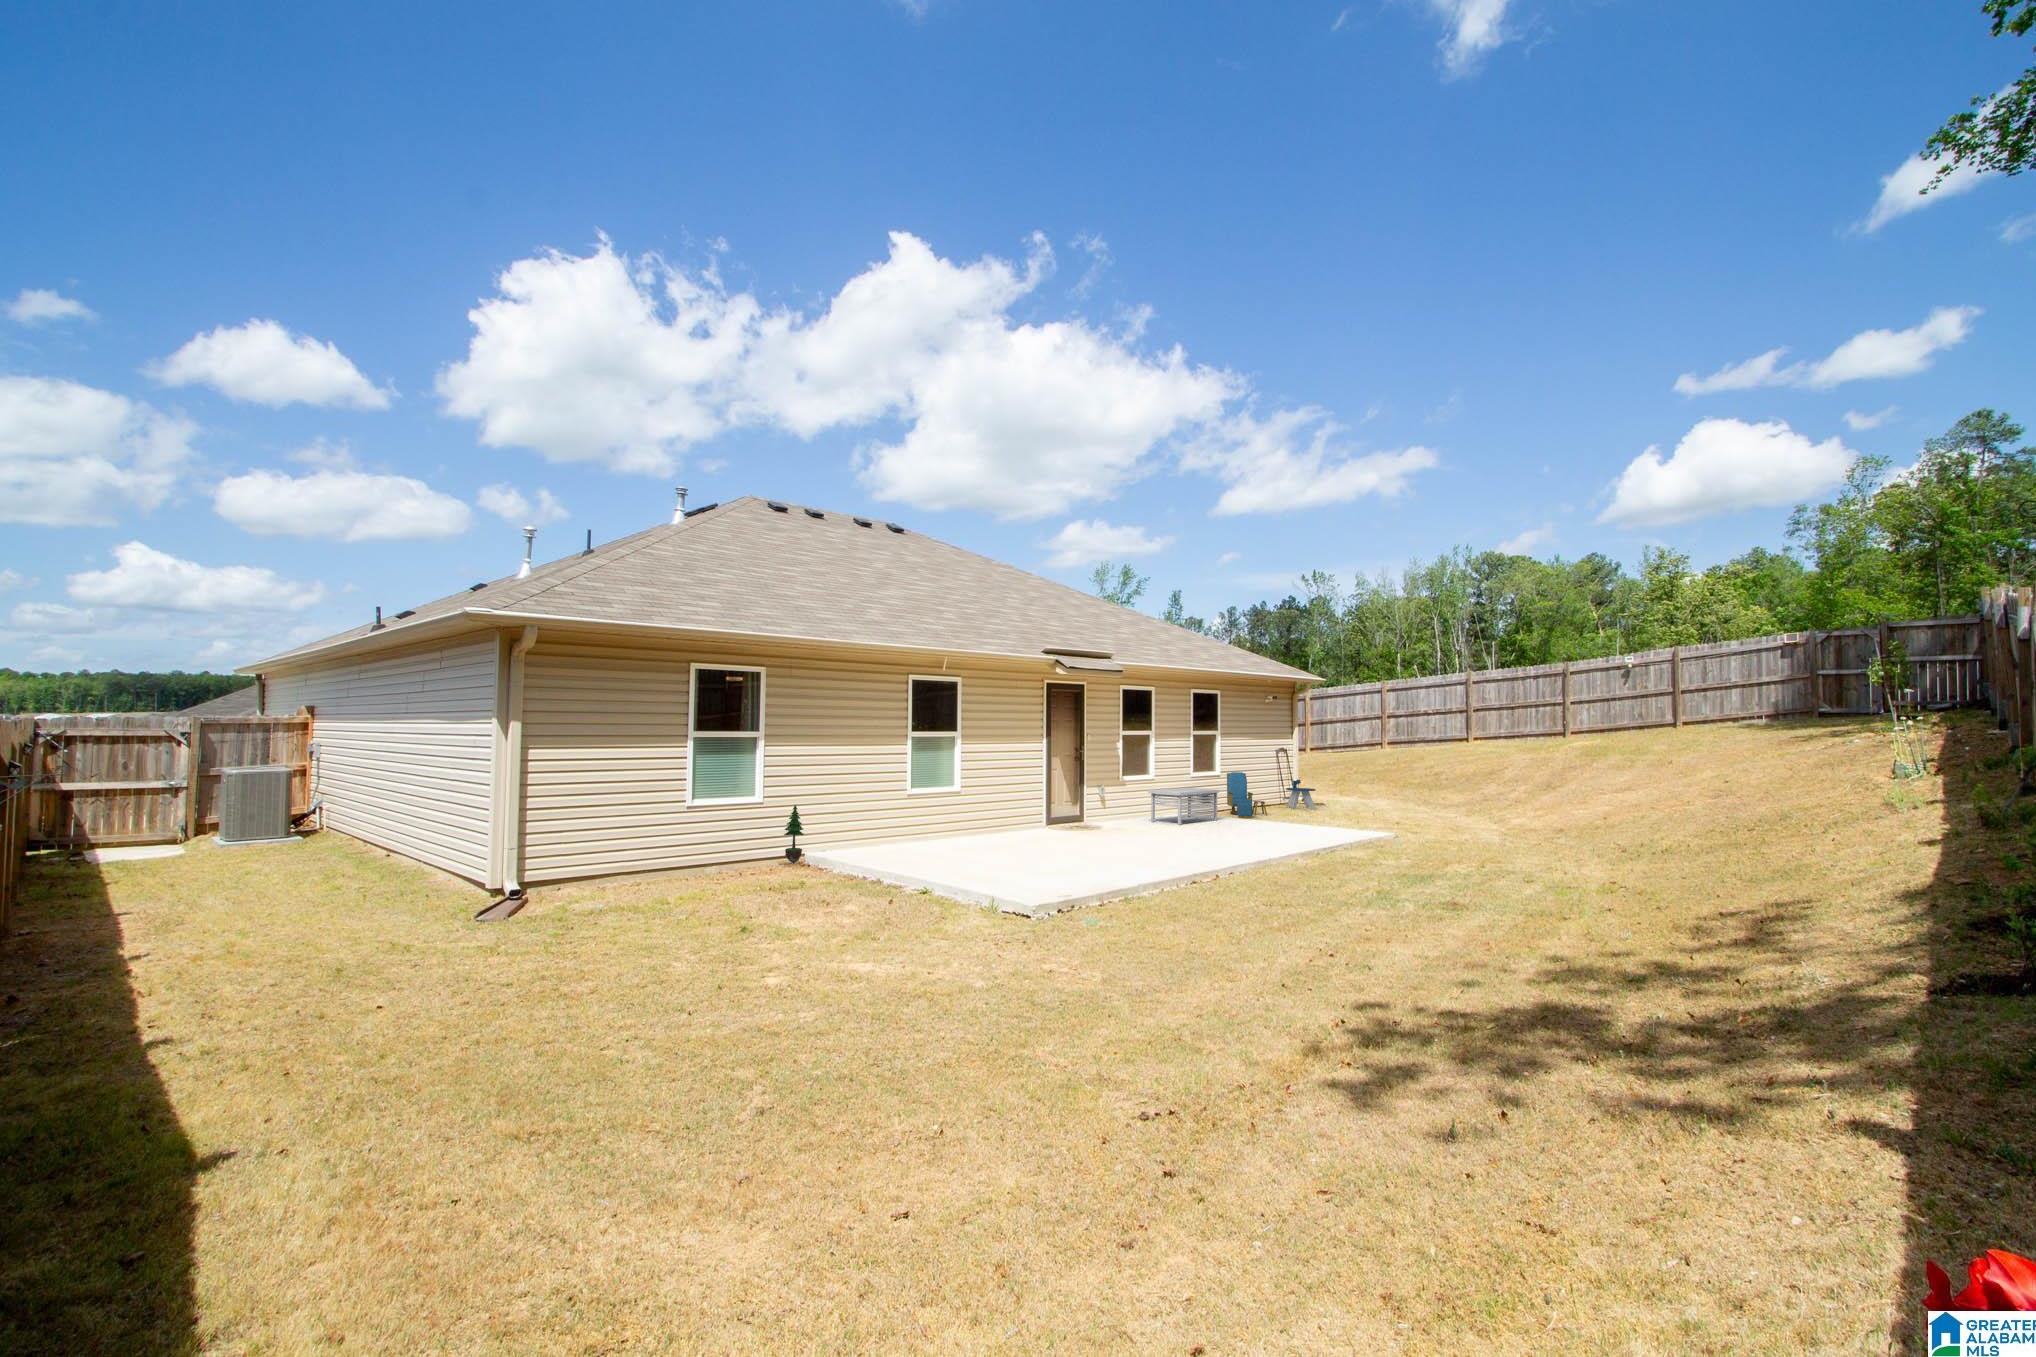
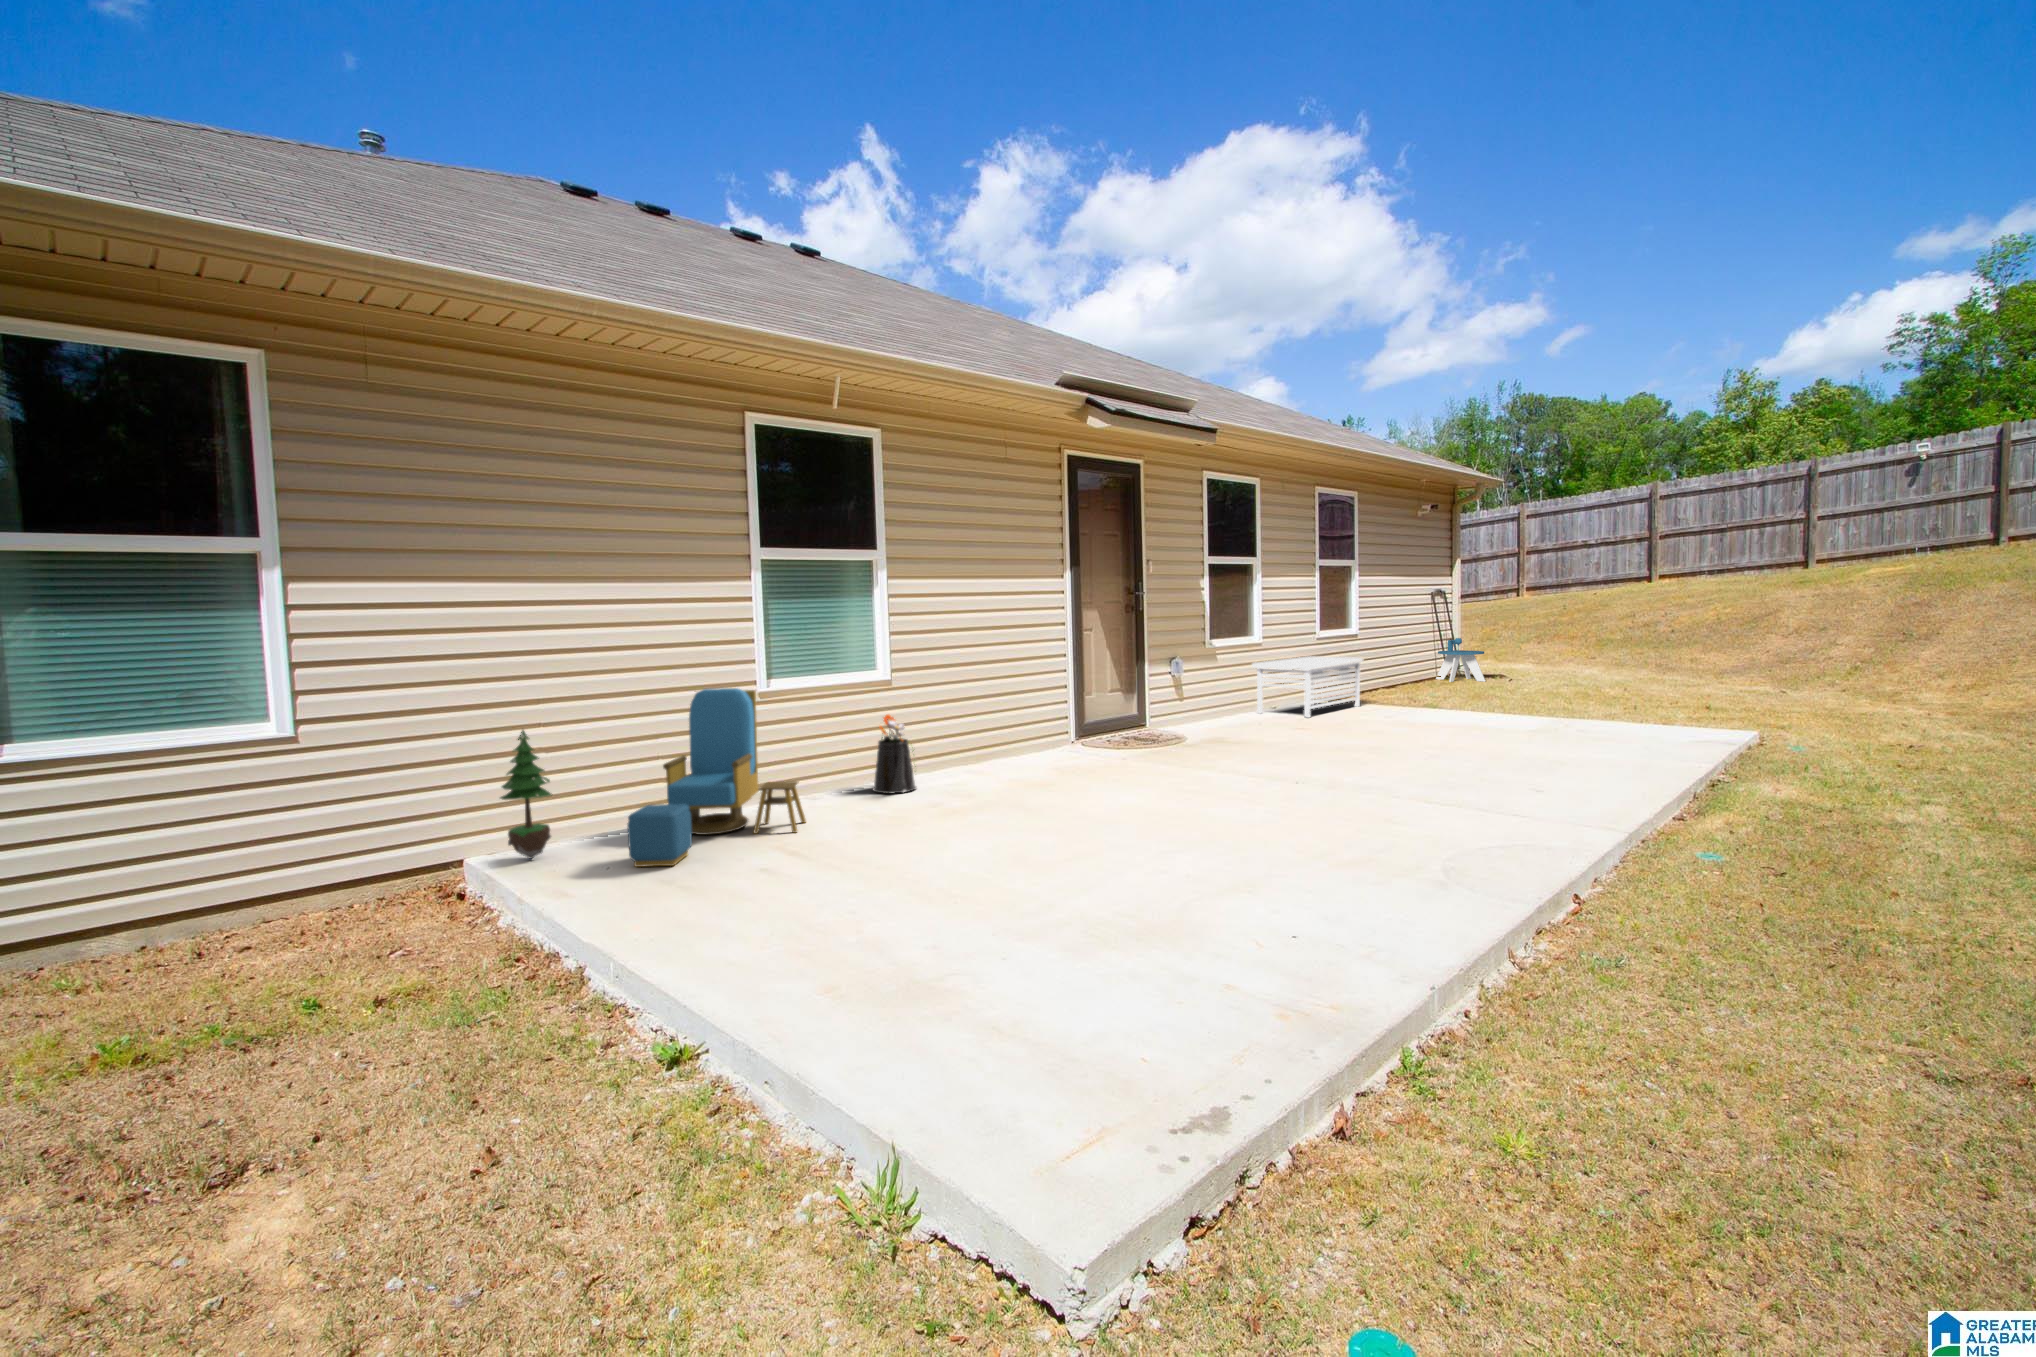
armchair: present [1227,772,1267,818] -> present [627,688,806,867]
watering can: none [932,808,955,848] -> present [873,714,916,794]

